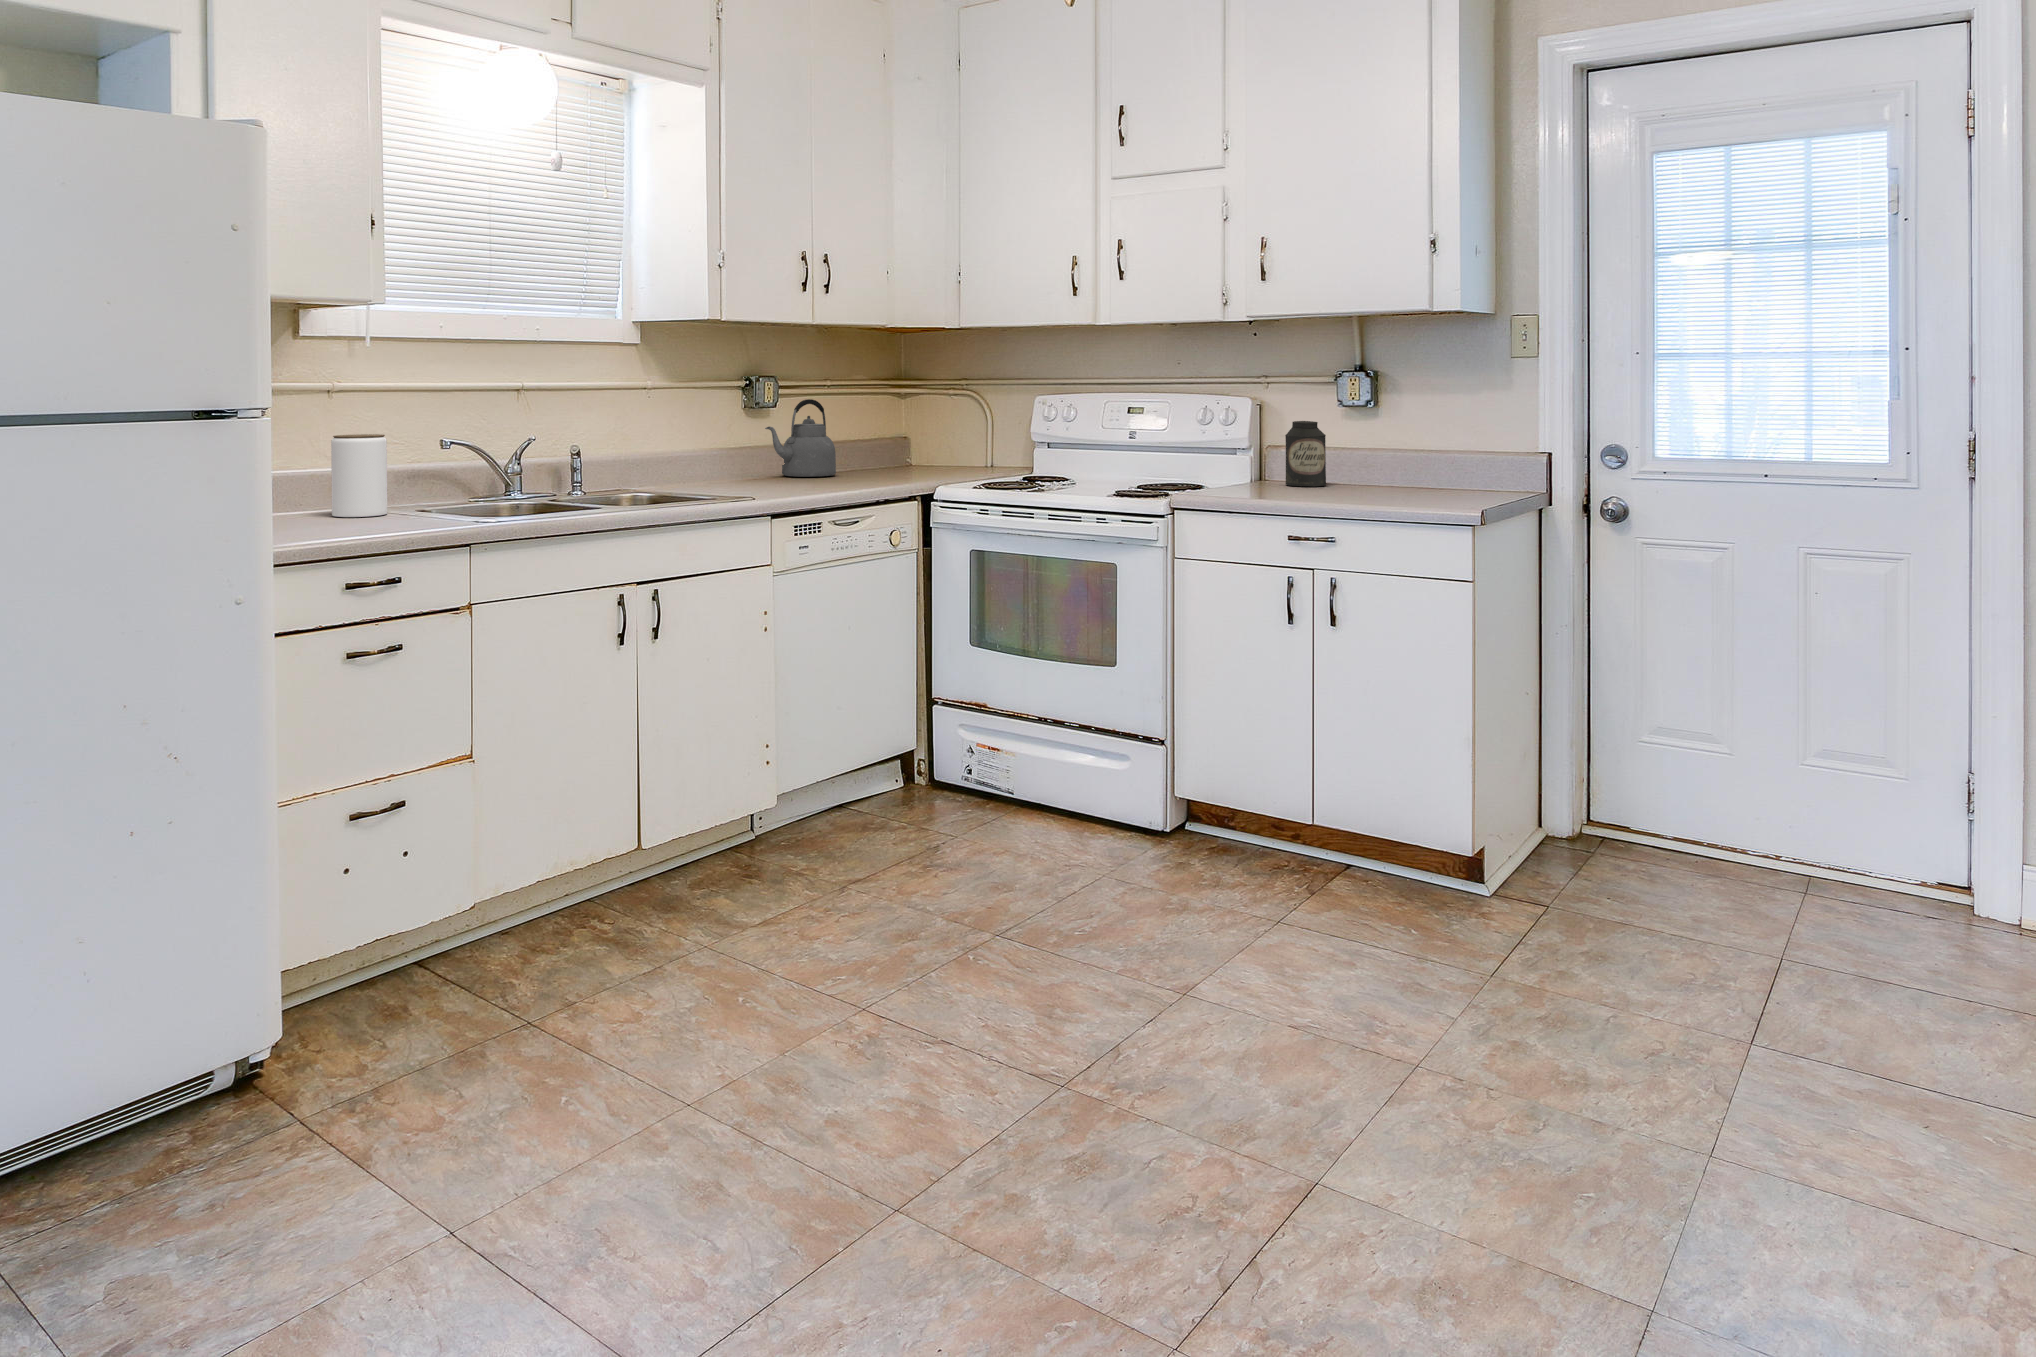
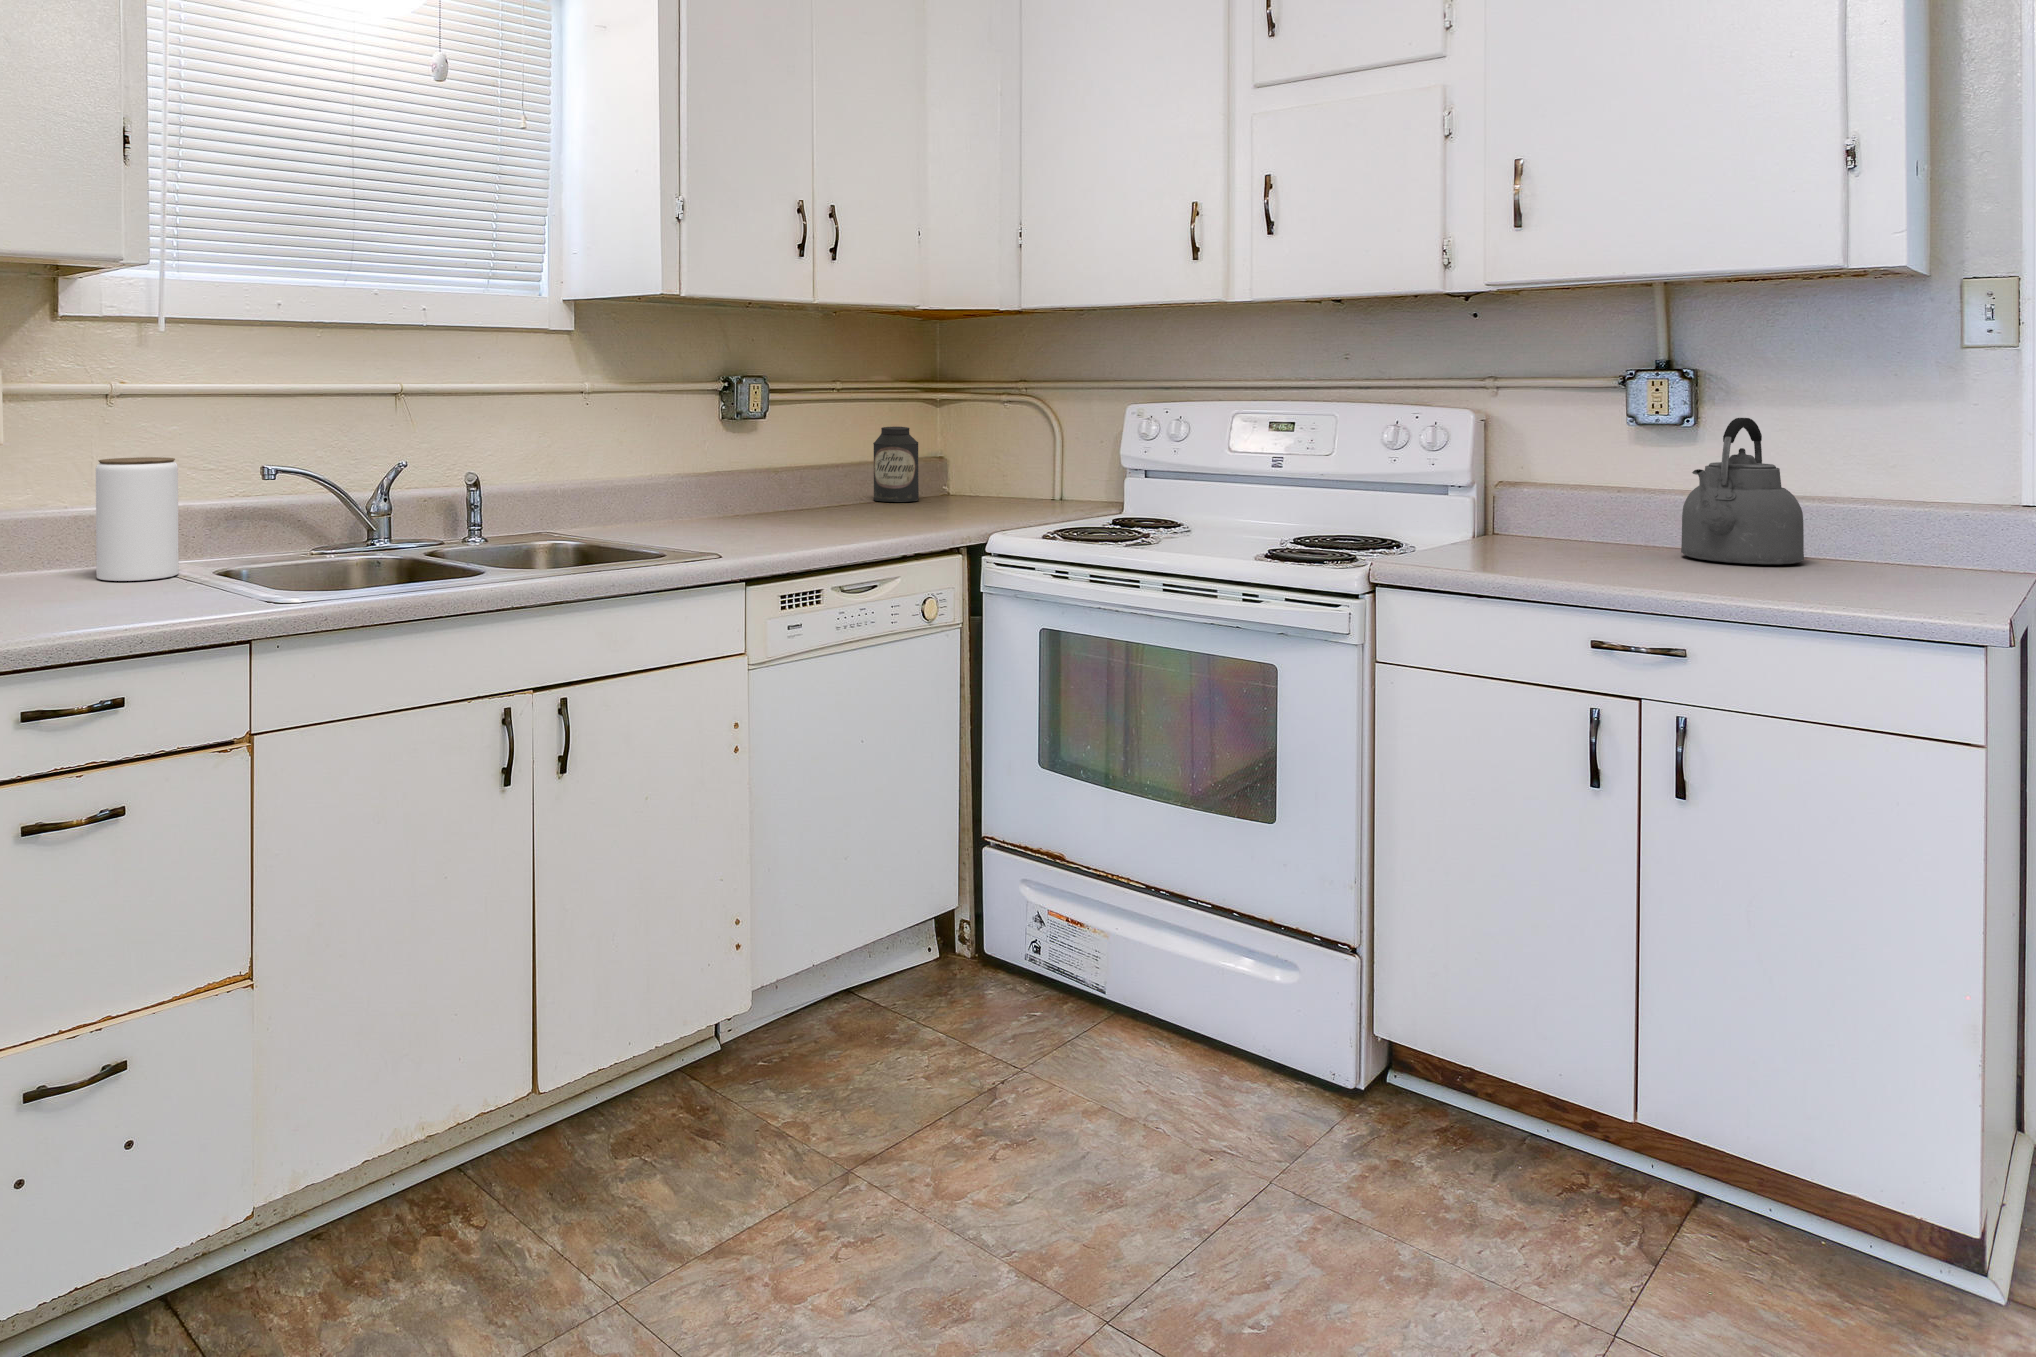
kettle: present [765,399,836,477] -> present [1681,418,1804,564]
canister: present [1285,421,1326,486] -> present [873,427,919,502]

